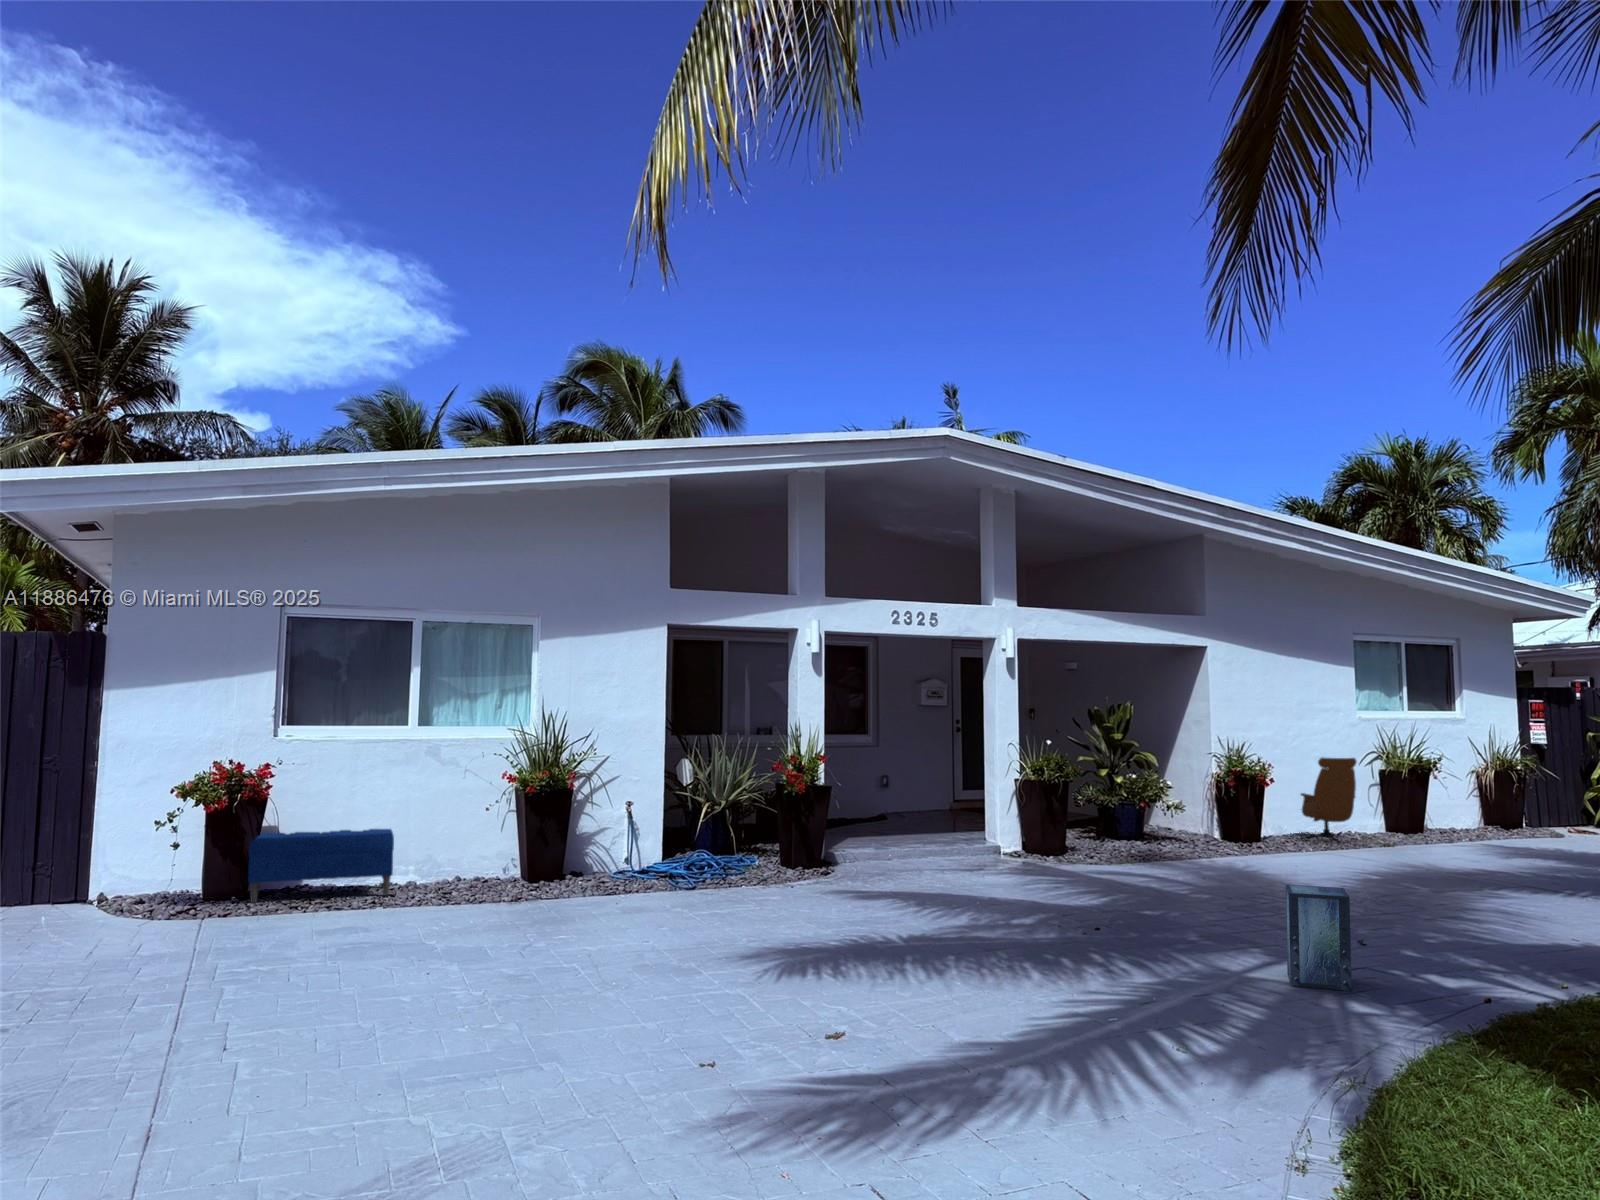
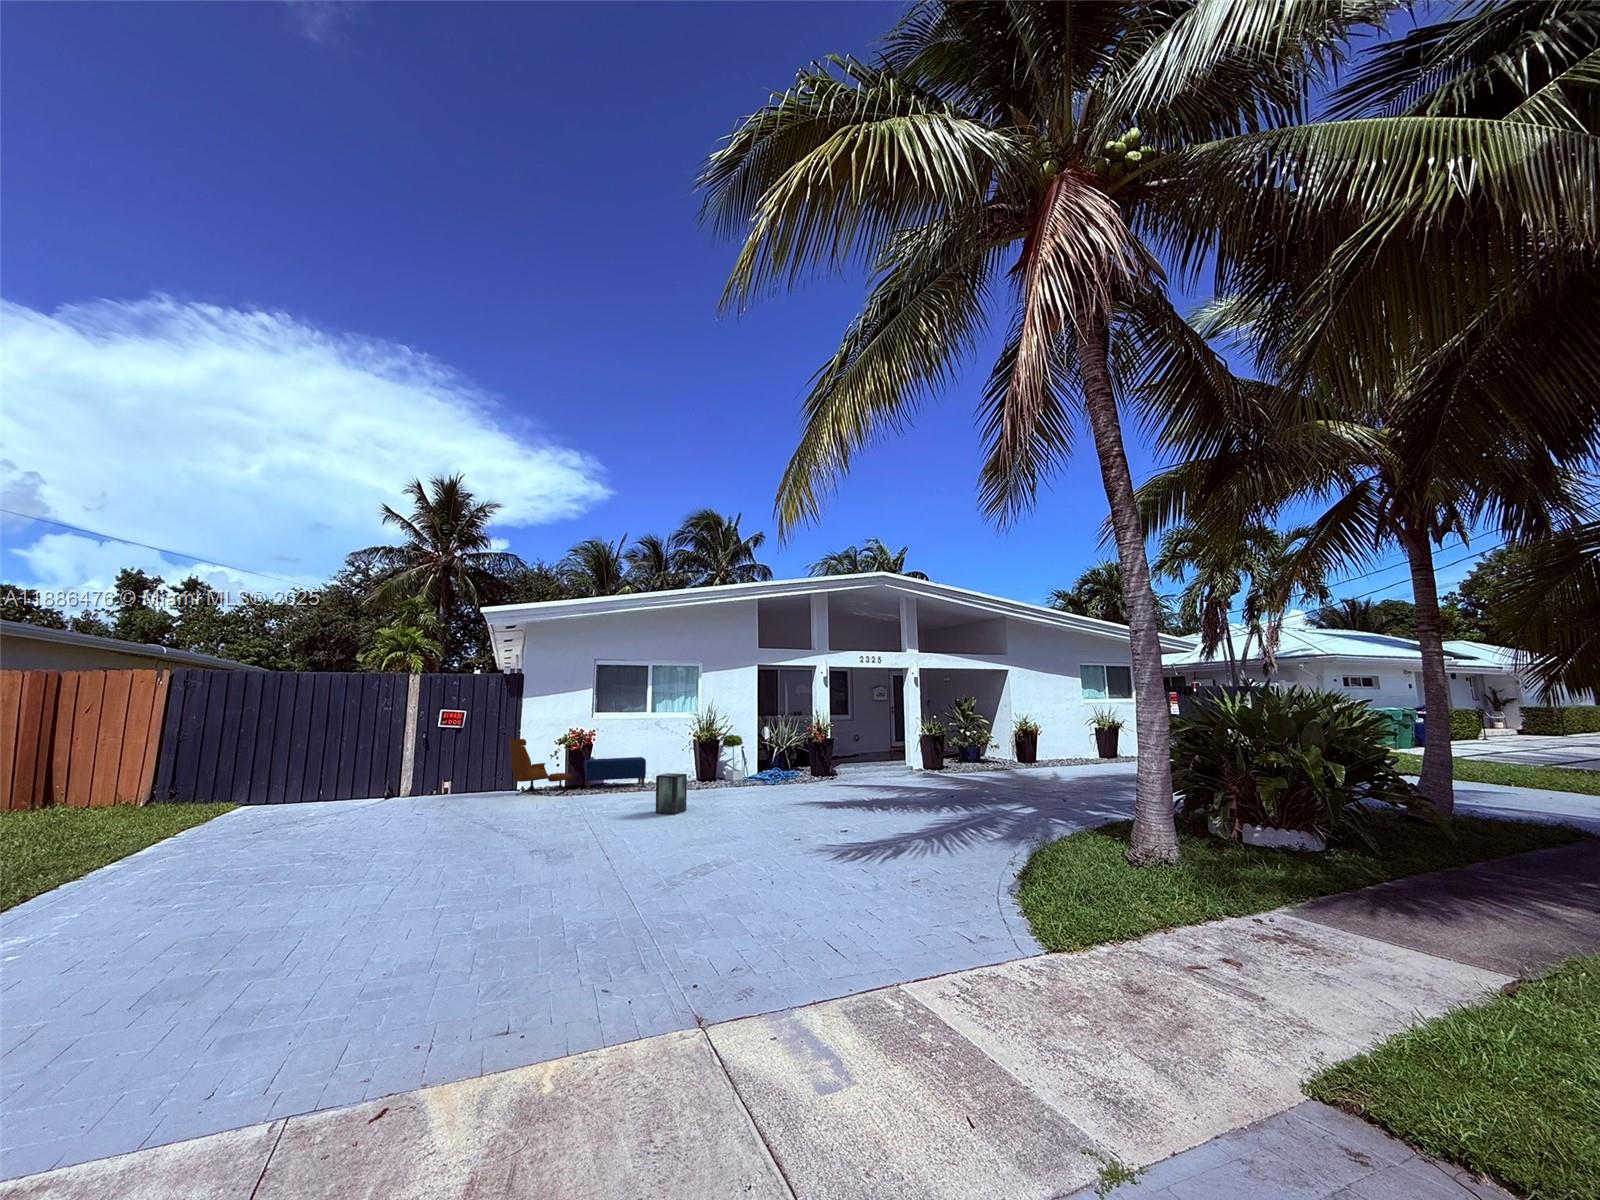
lounge chair: present [1301,757,1356,843] -> present [509,738,573,796]
potted tree: none [579,777,625,882] -> present [723,734,743,781]
storage box: present [1286,885,1352,991] -> present [656,773,687,815]

